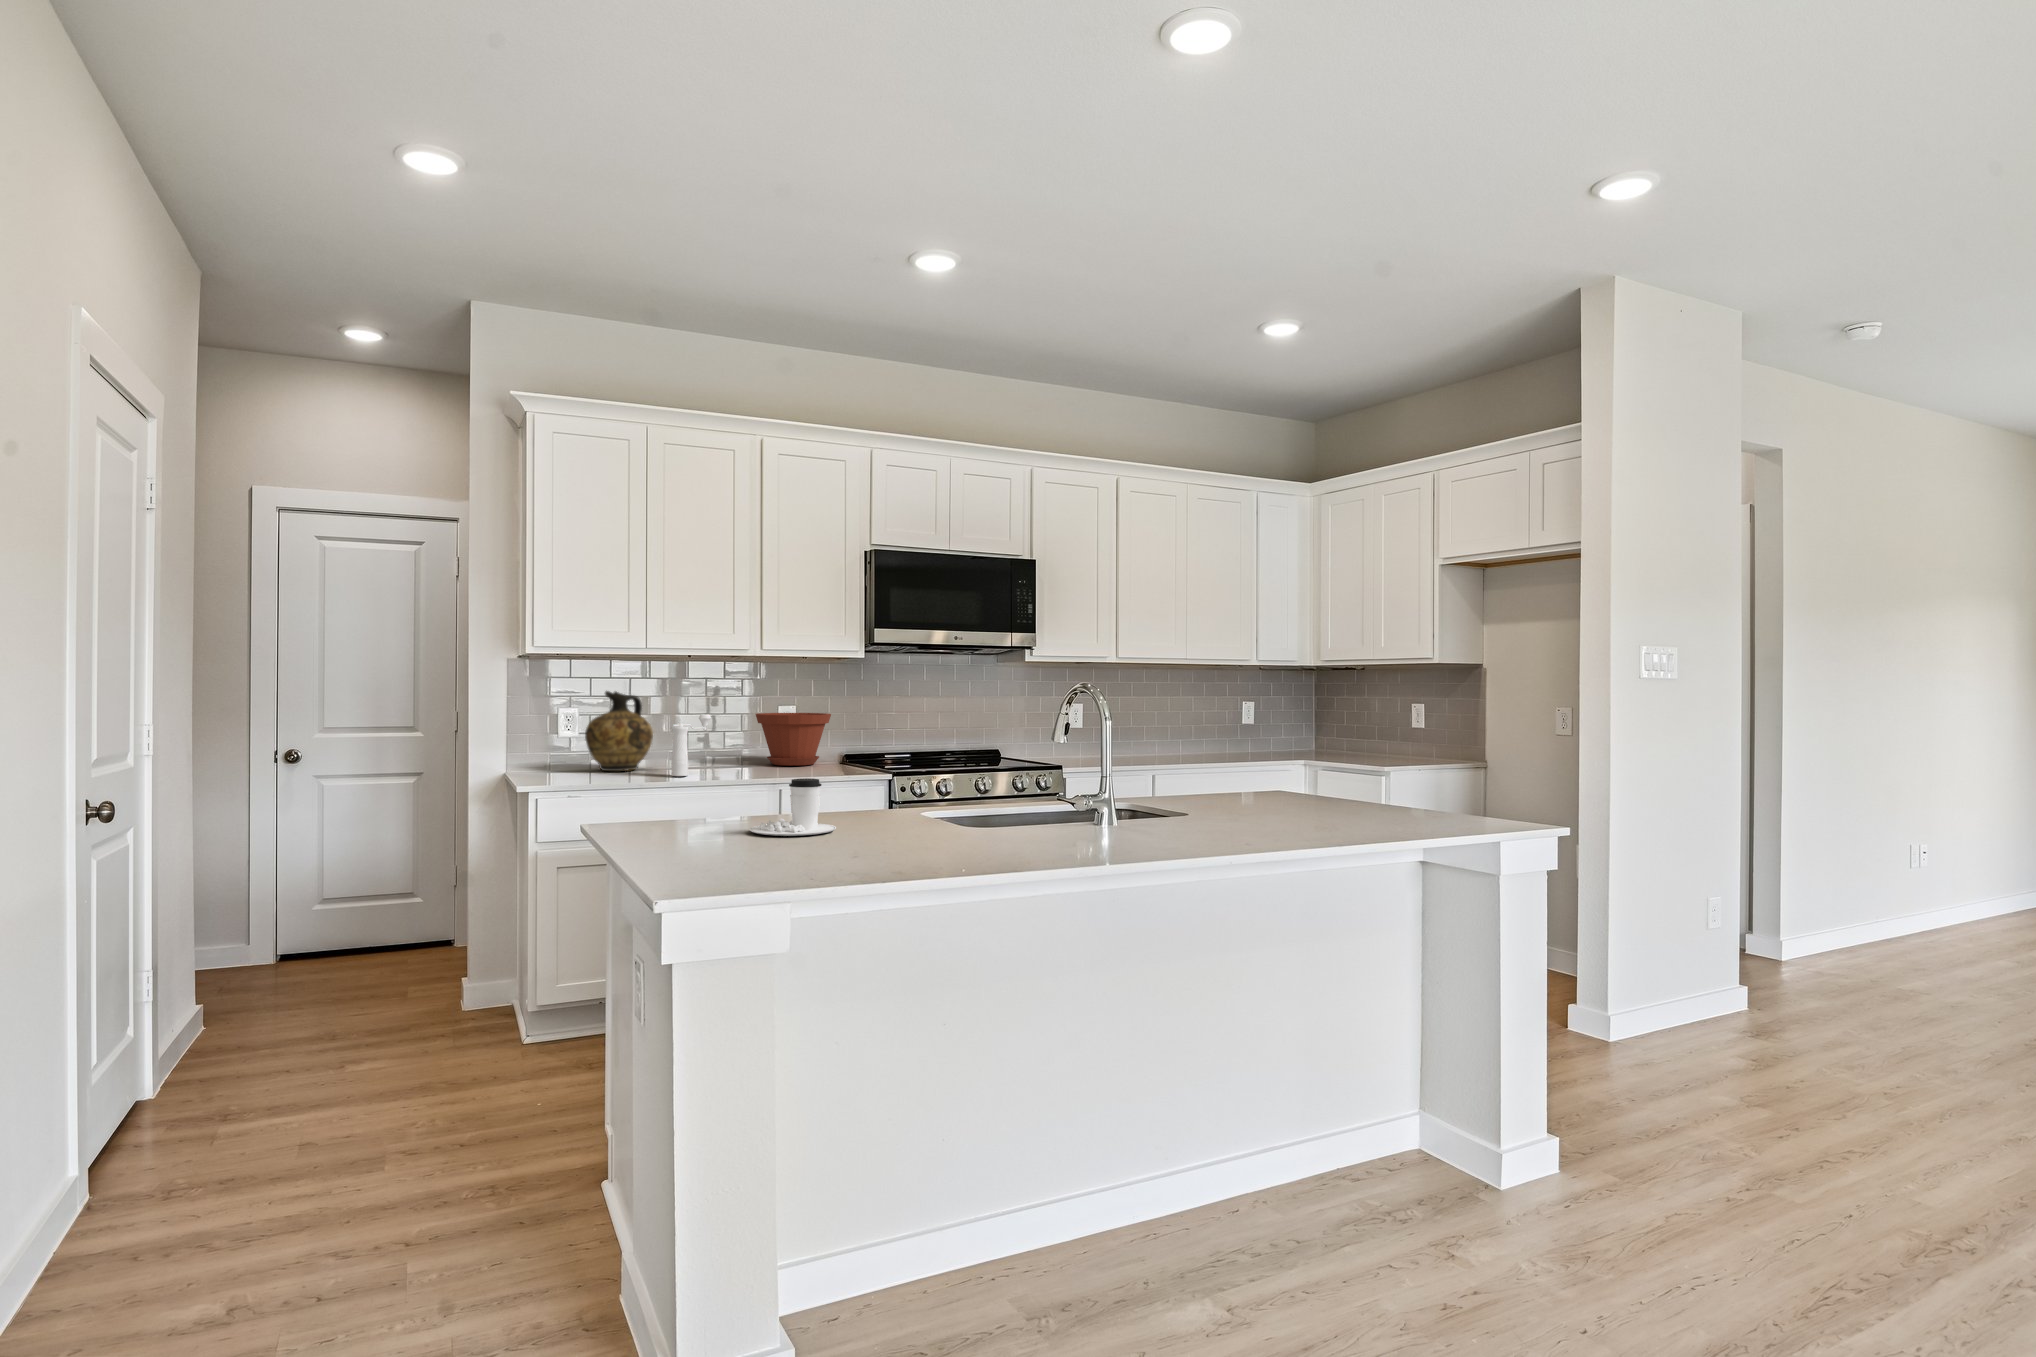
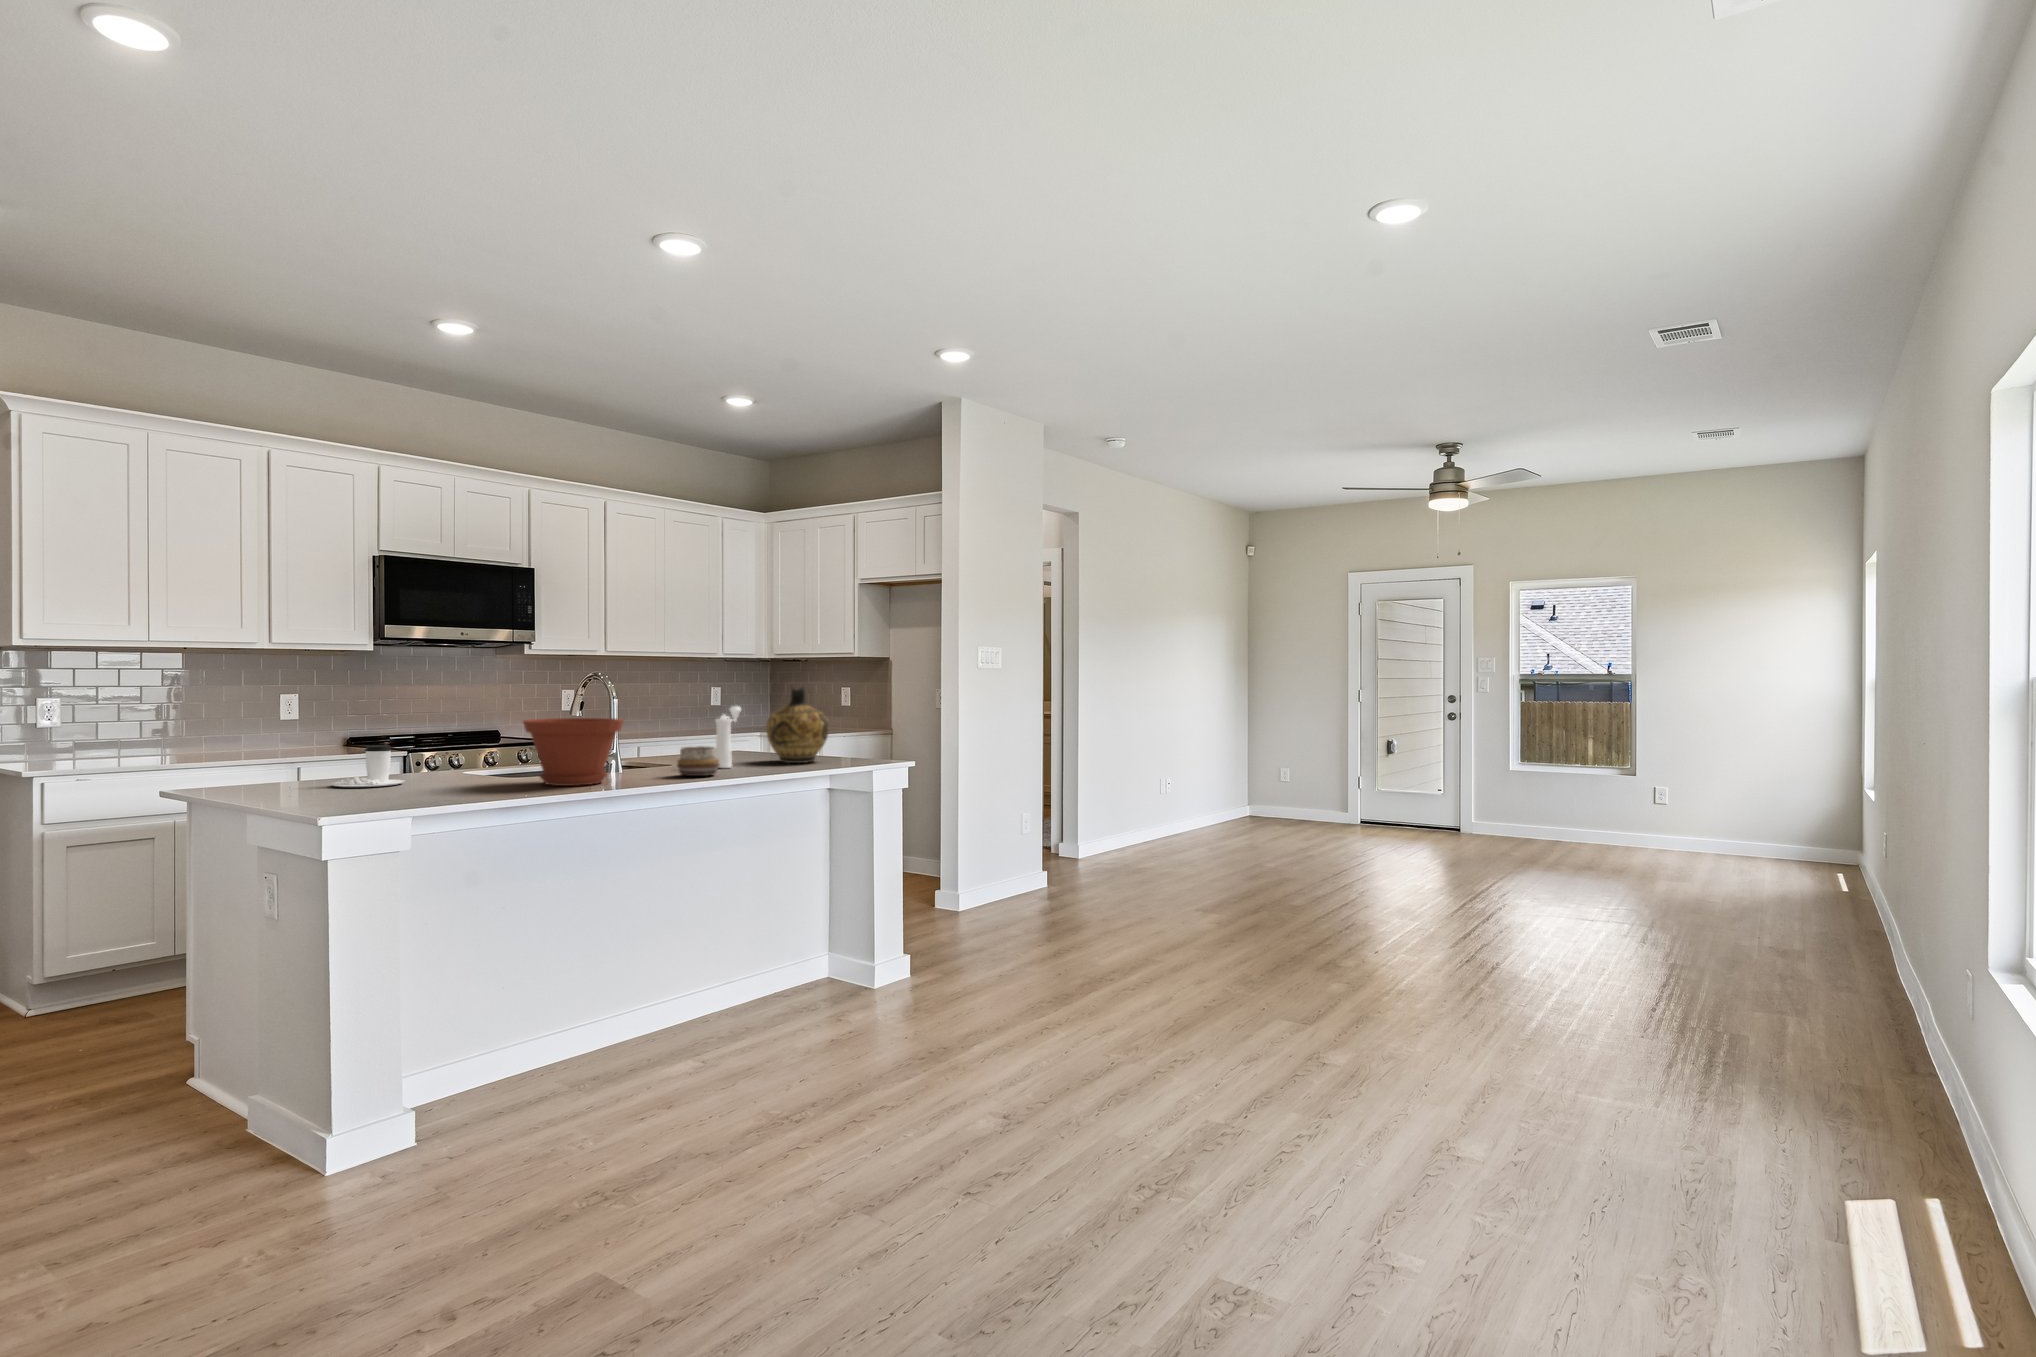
ceramic jug: present [585,691,653,771] -> present [766,686,829,763]
plant pot: present [756,713,831,765] -> present [523,718,624,786]
pepper mill: present [671,714,711,776] -> present [716,706,741,768]
decorative bowl: none [1189,795,1253,842] -> present [677,746,719,776]

